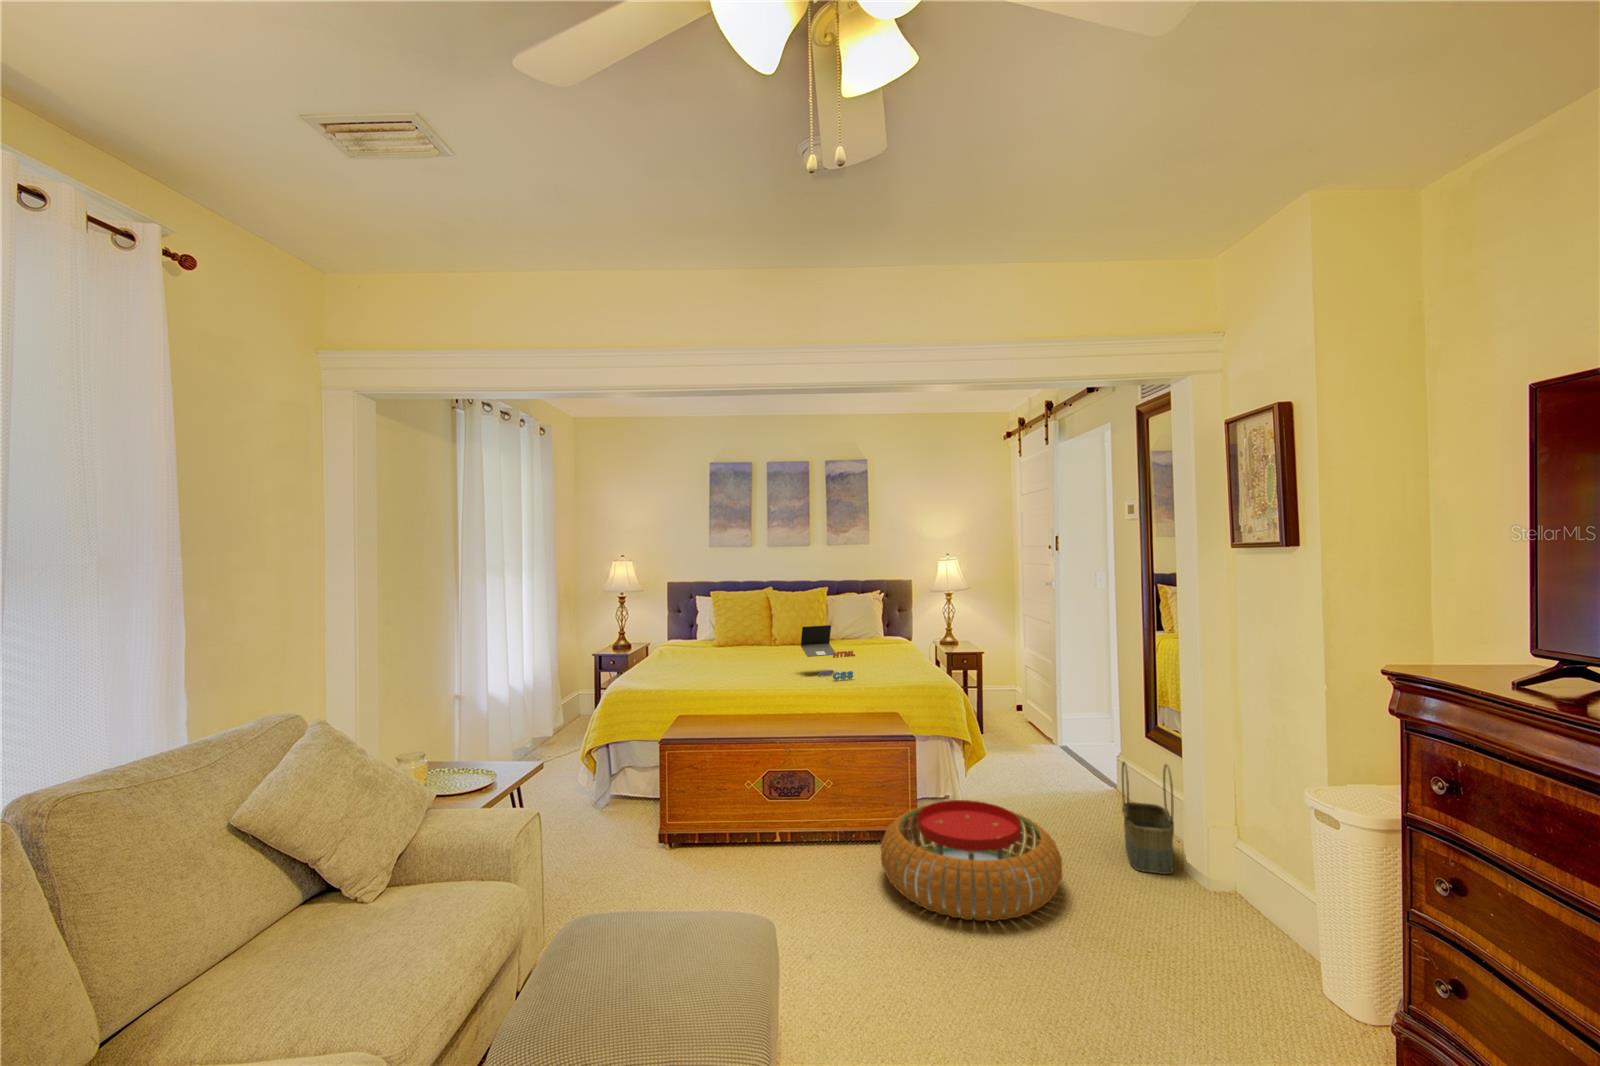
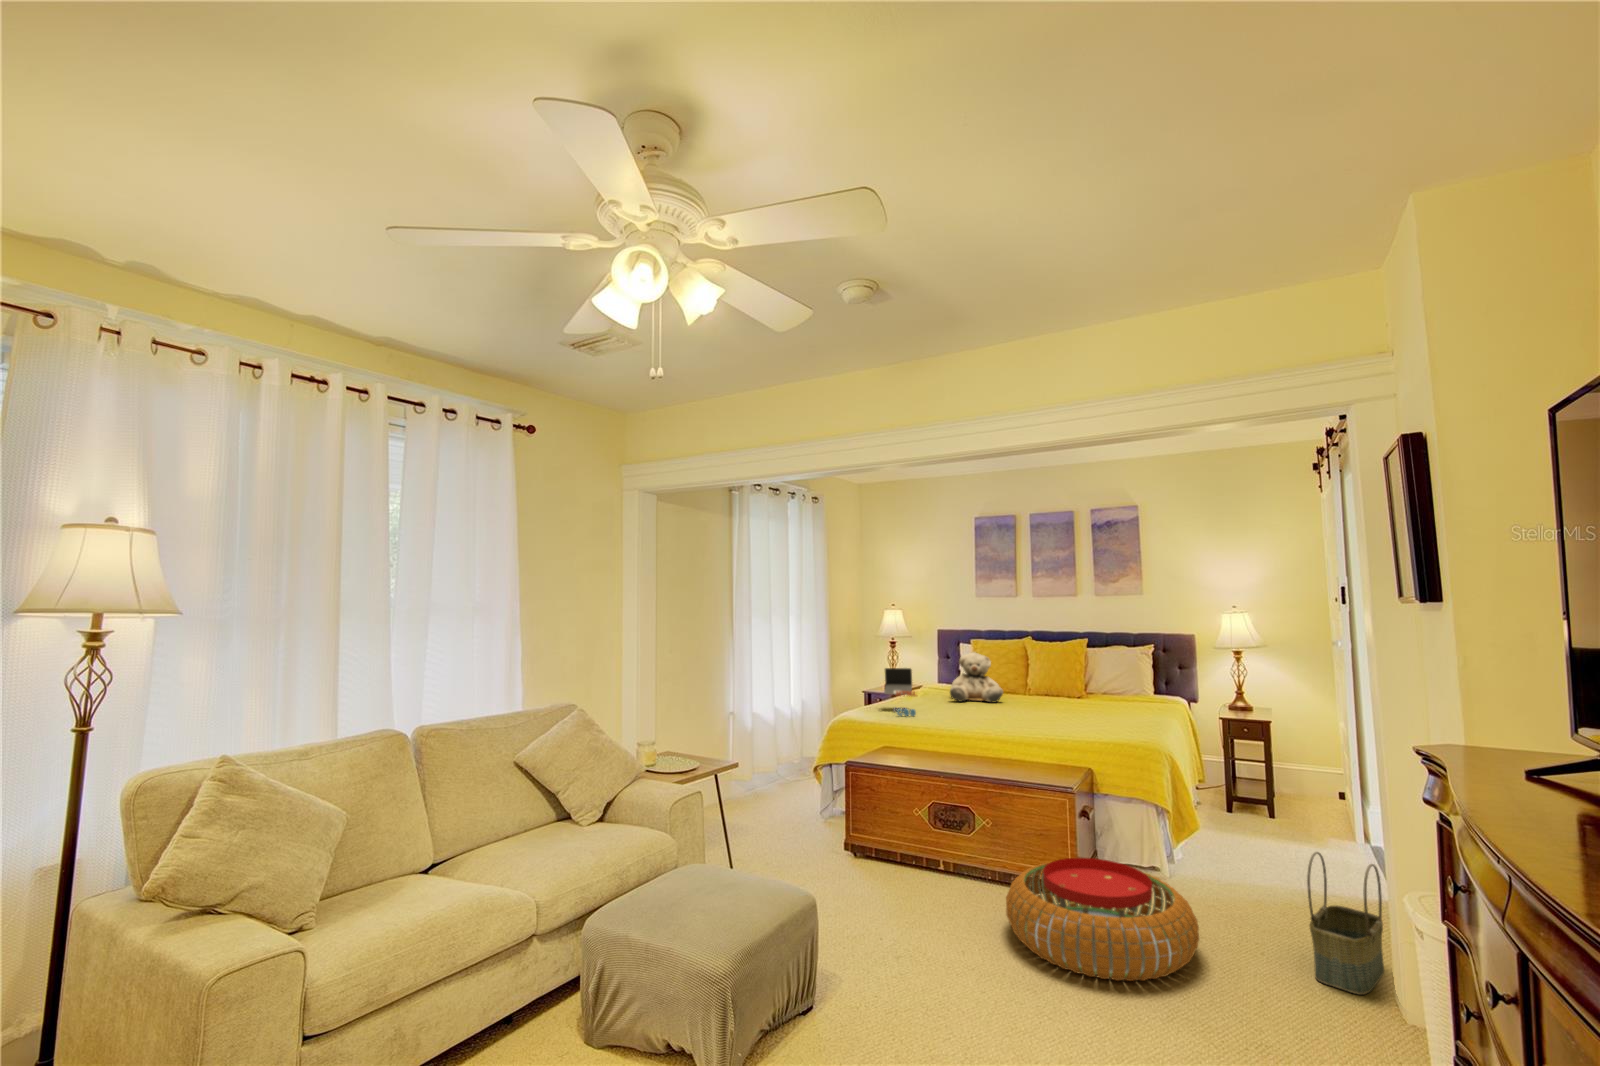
teddy bear: none [713,604,771,657] -> present [950,652,1003,702]
laptop: present [801,625,855,680] -> present [884,668,916,716]

